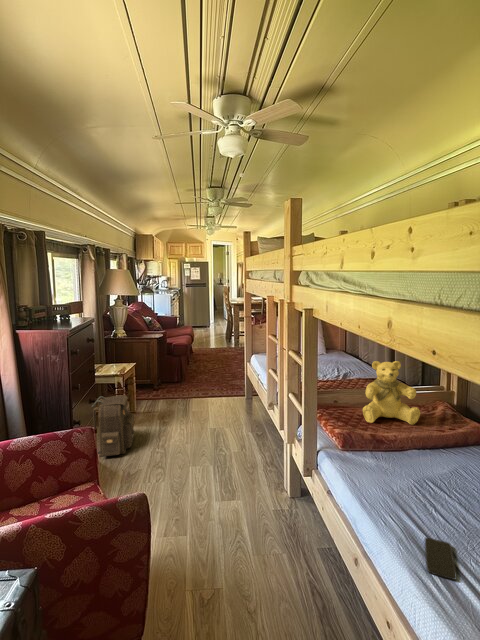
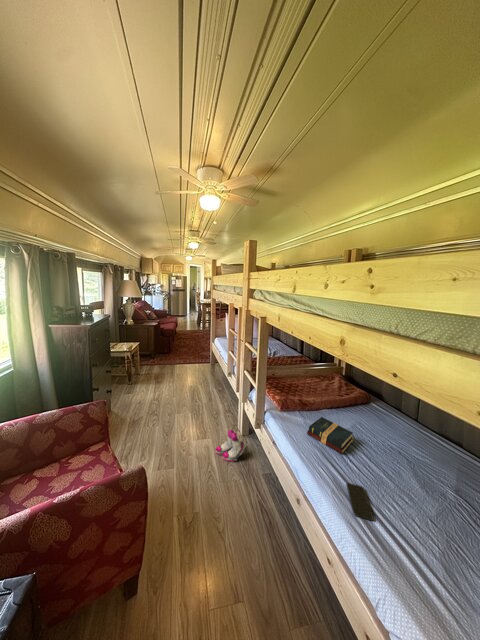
teddy bear: present [363,361,420,425] -> none [292,350,326,390]
backpack: present [92,395,134,456] -> none [106,367,137,410]
hardback book: none [377,457,451,506] -> present [307,417,353,454]
boots: none [246,483,291,530] -> present [215,430,245,462]

